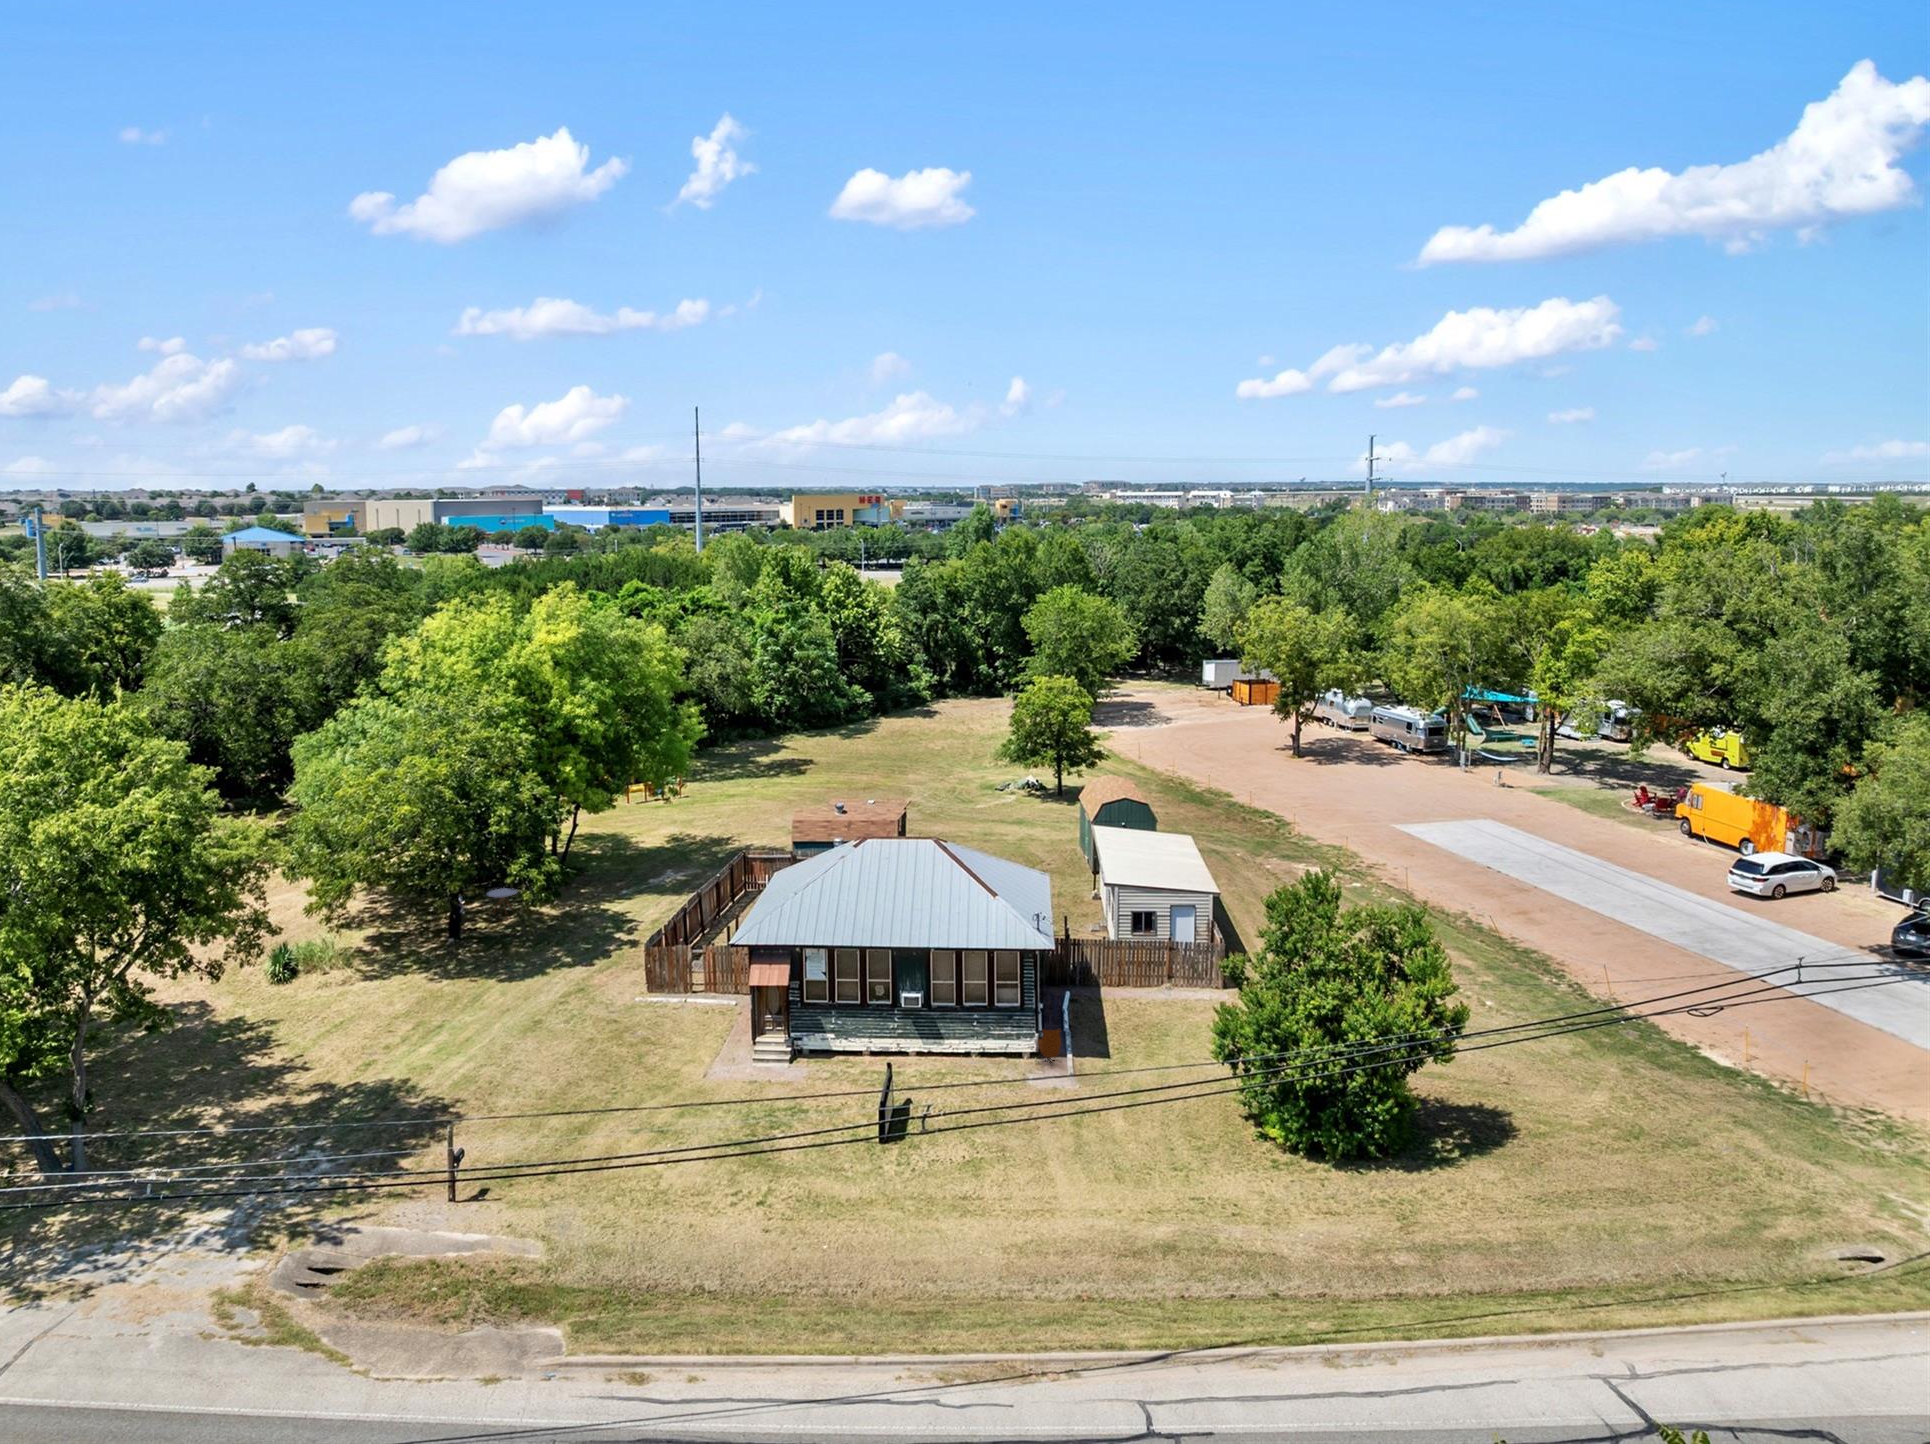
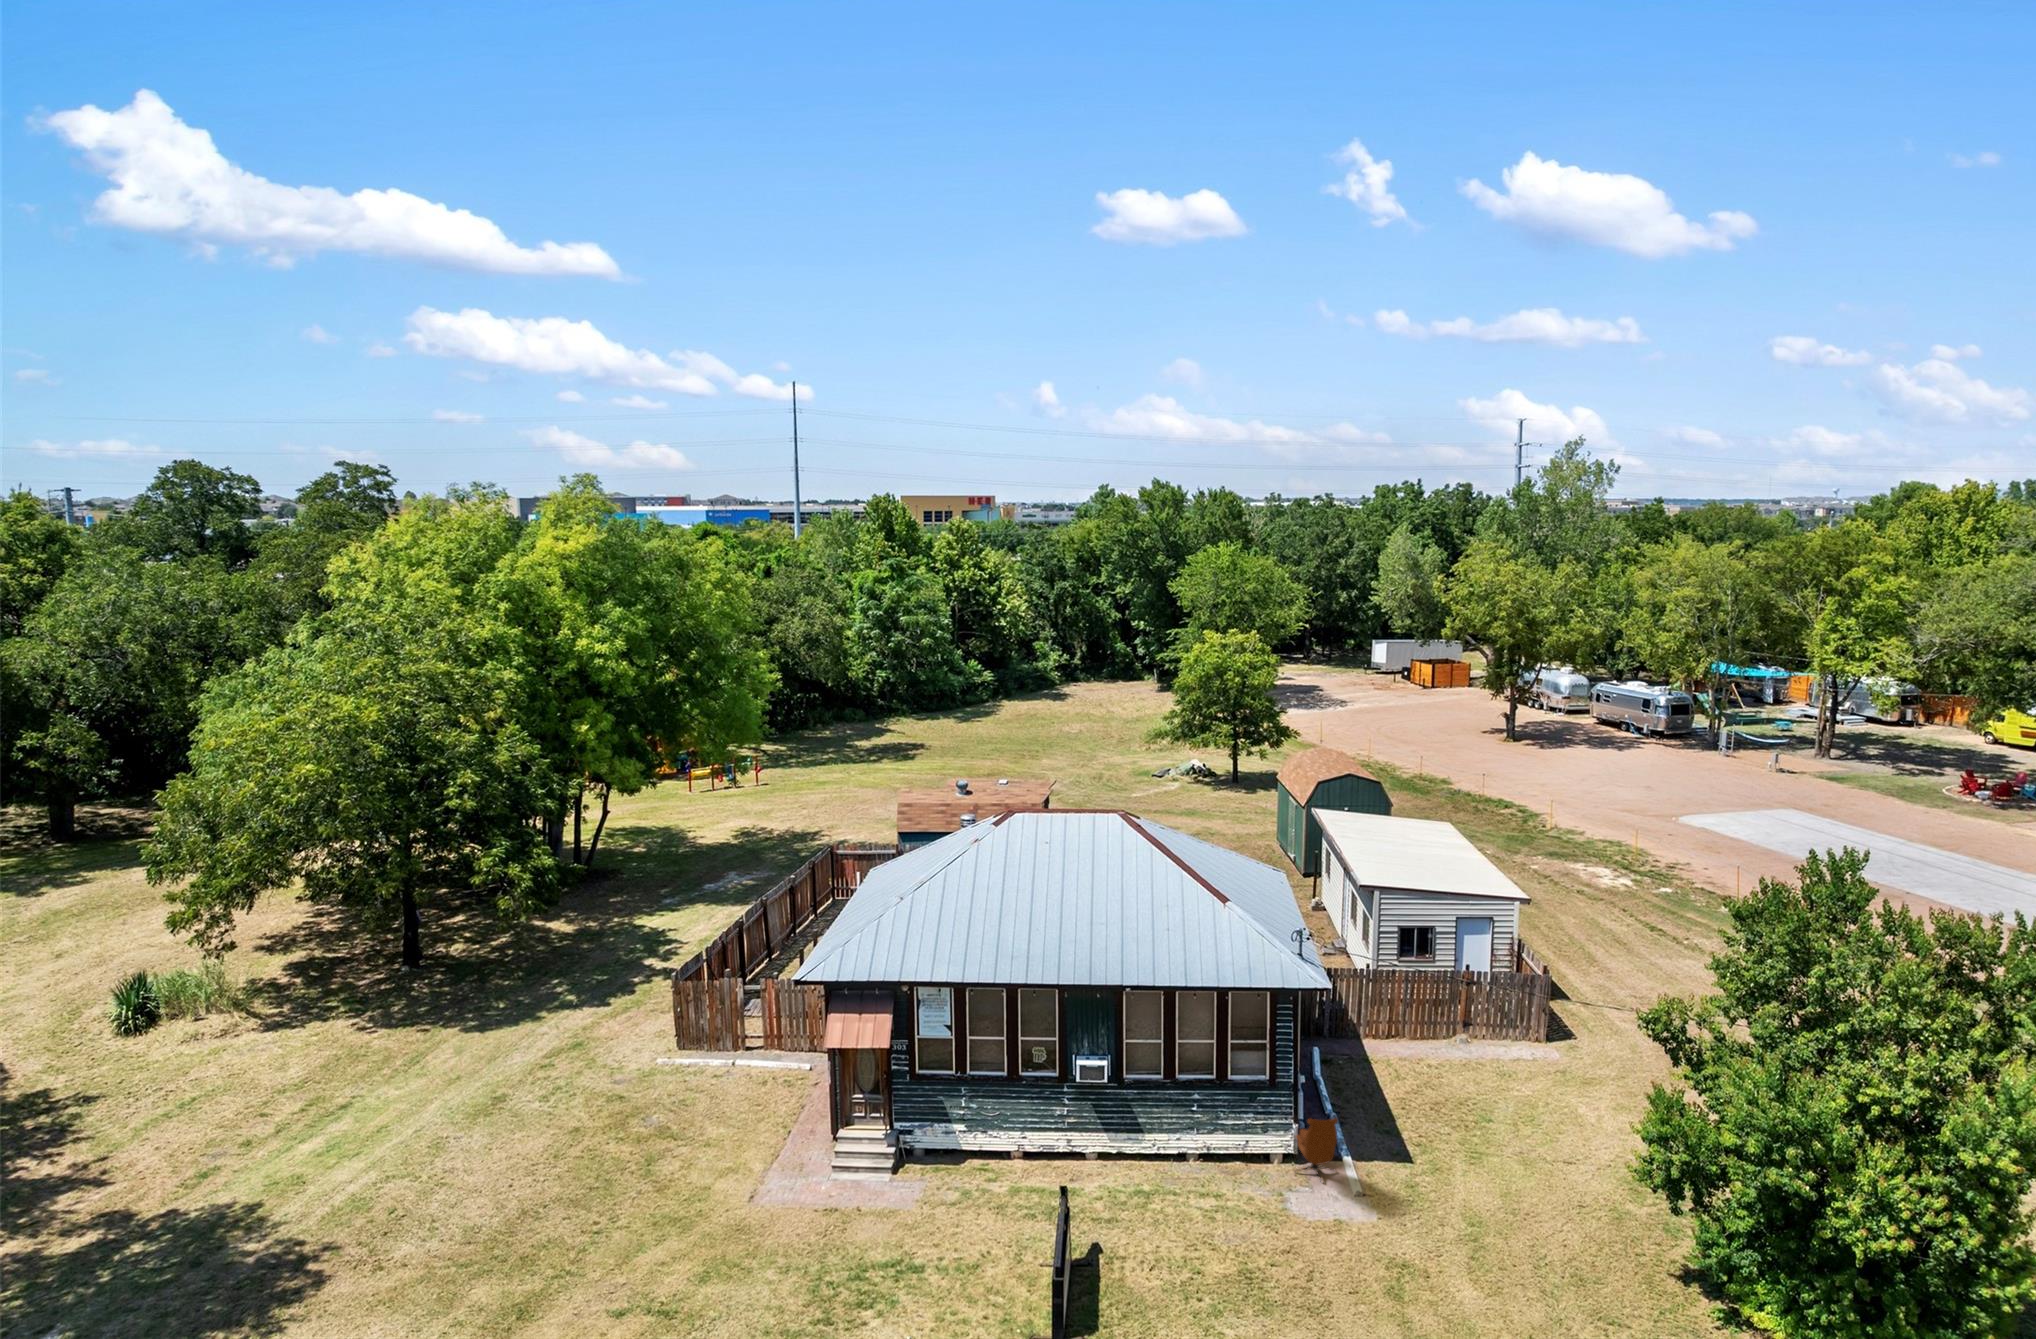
round table: present [487,888,517,905] -> none [468,893,513,930]

